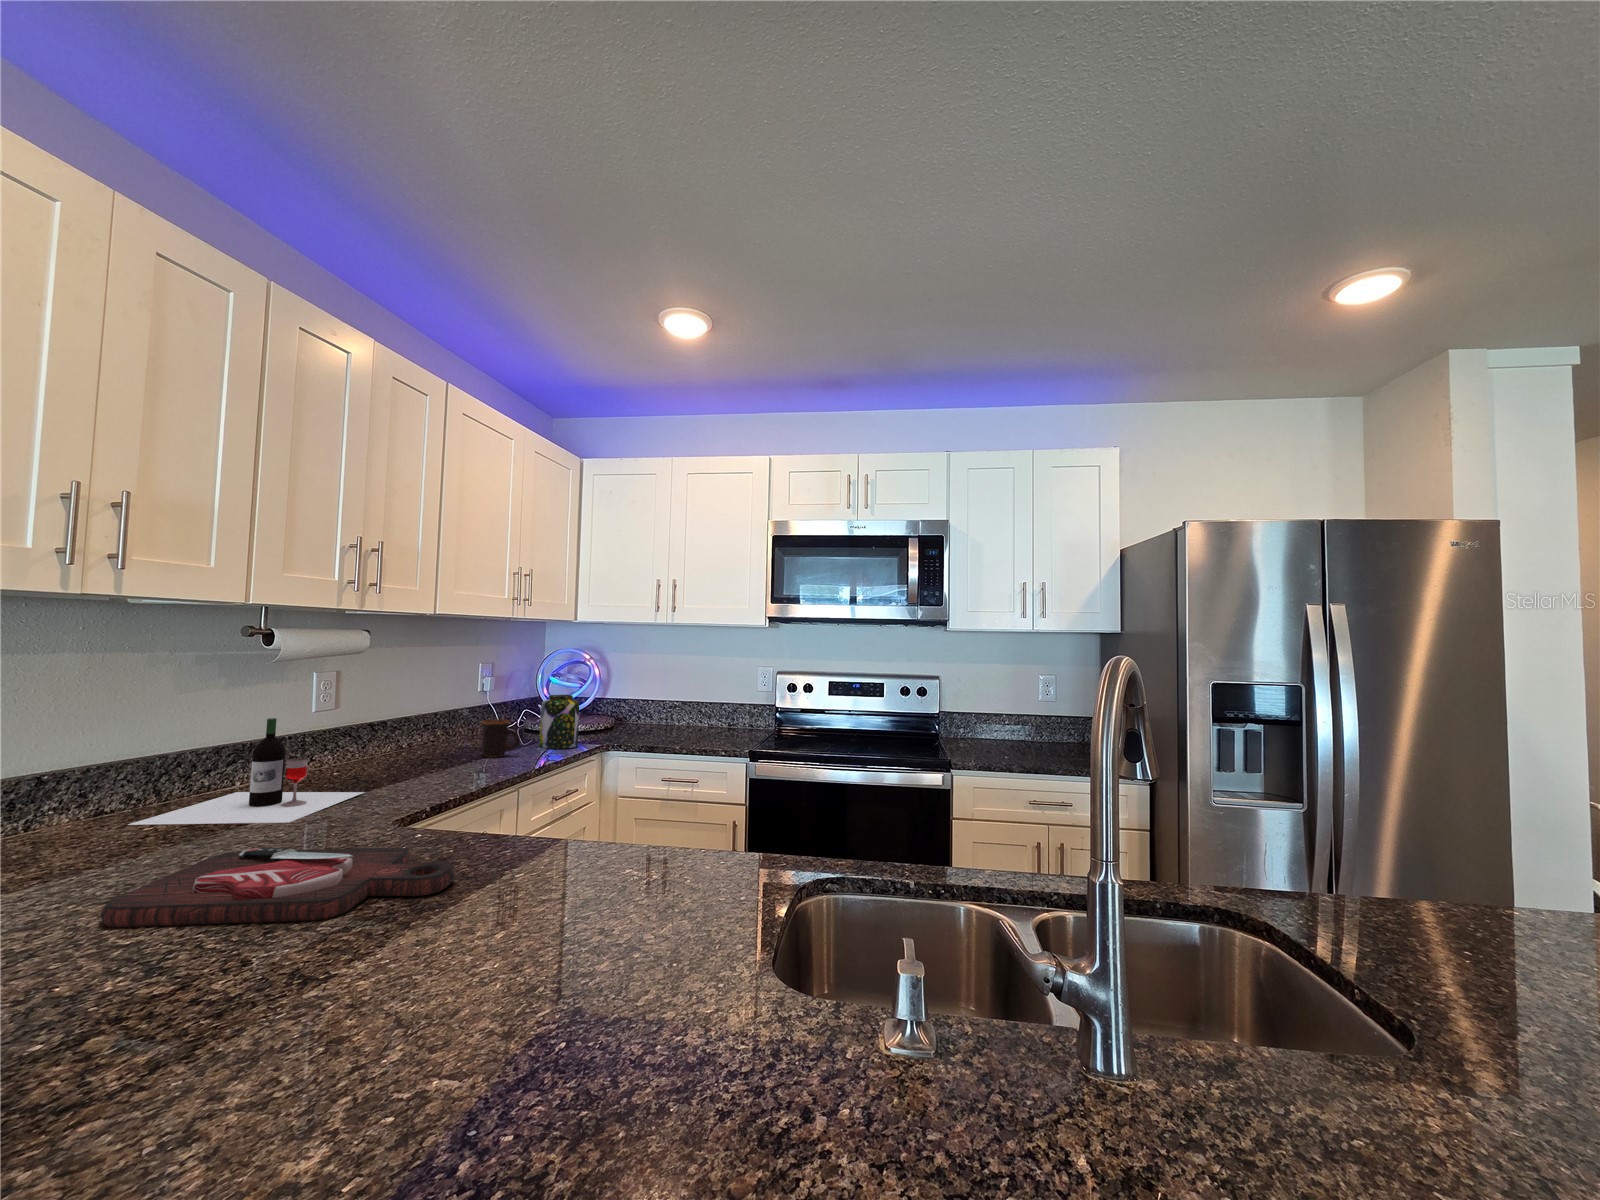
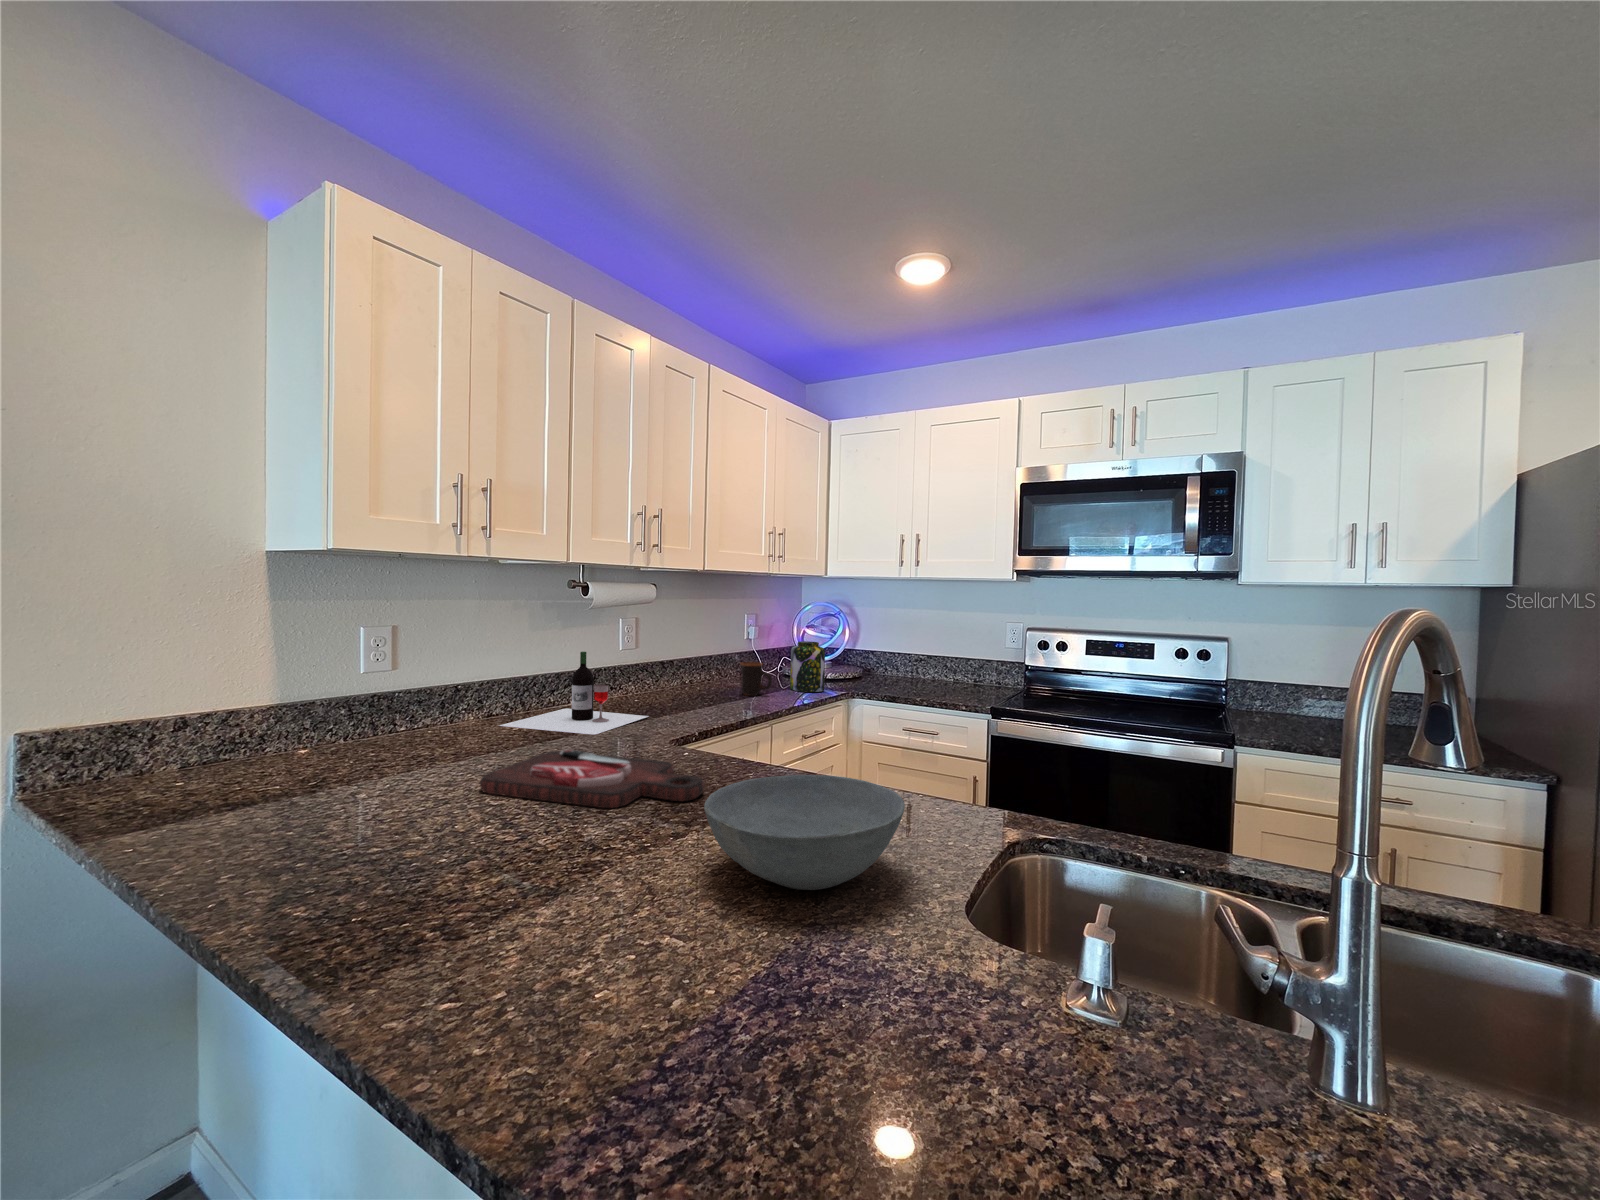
bowl: none [474,843,707,980] -> present [704,775,905,890]

